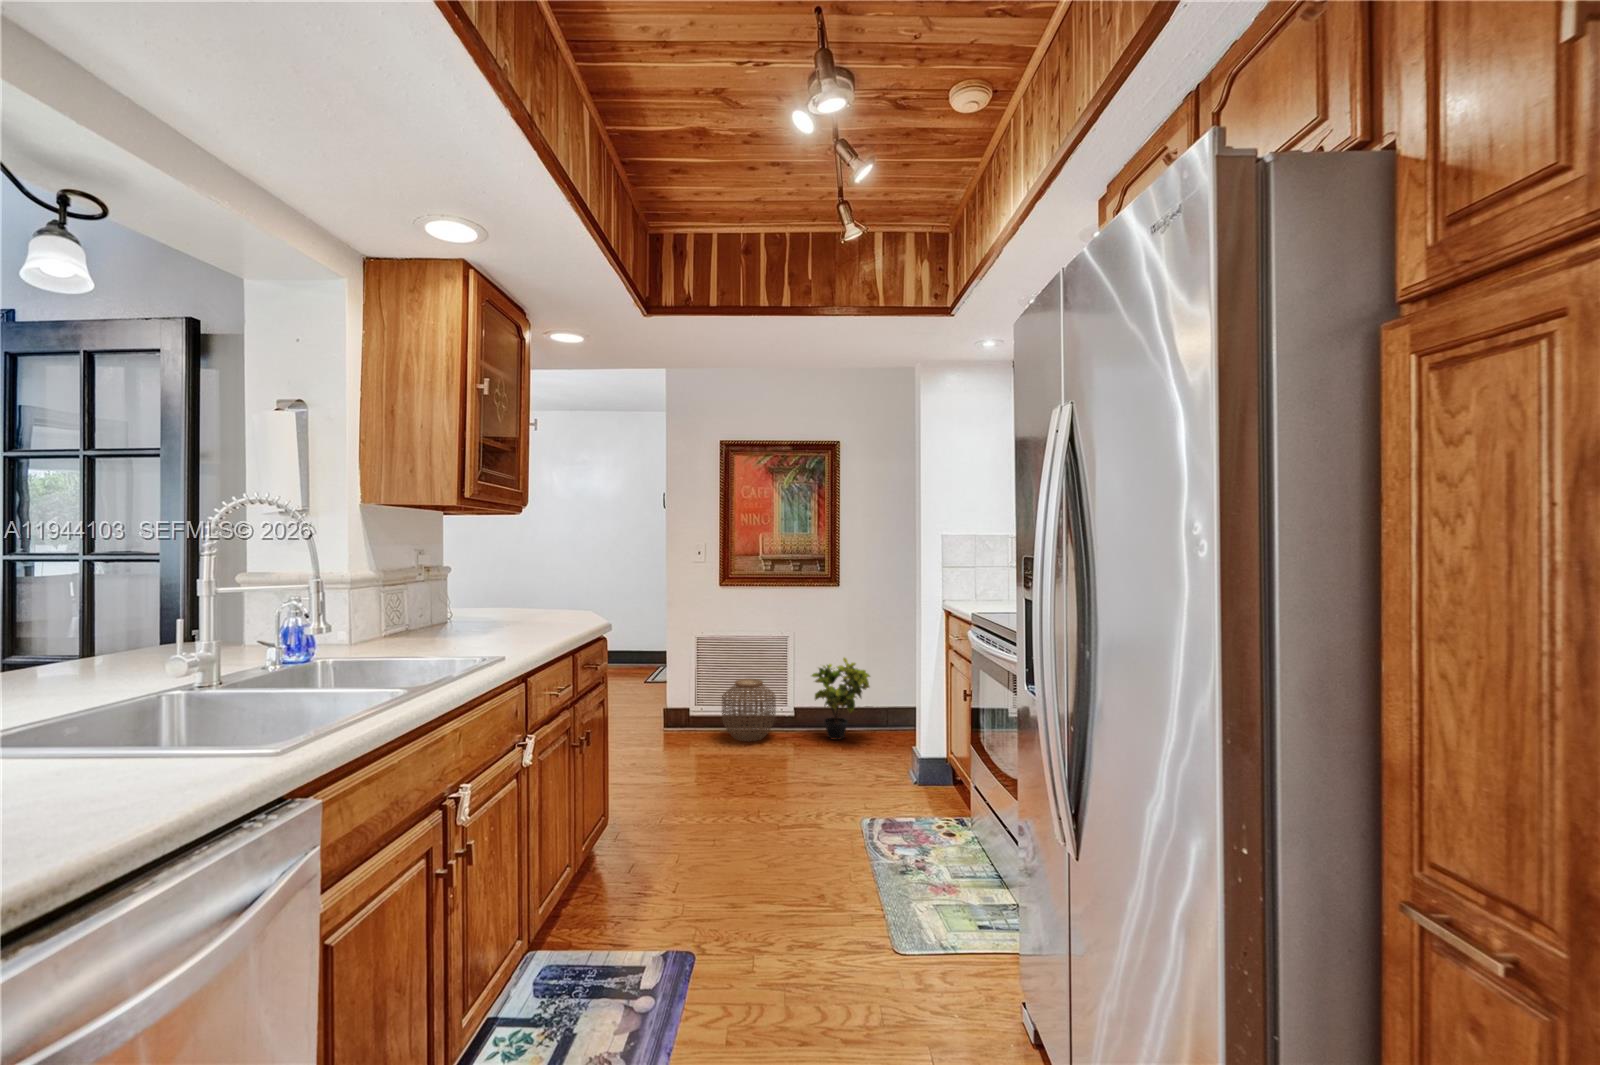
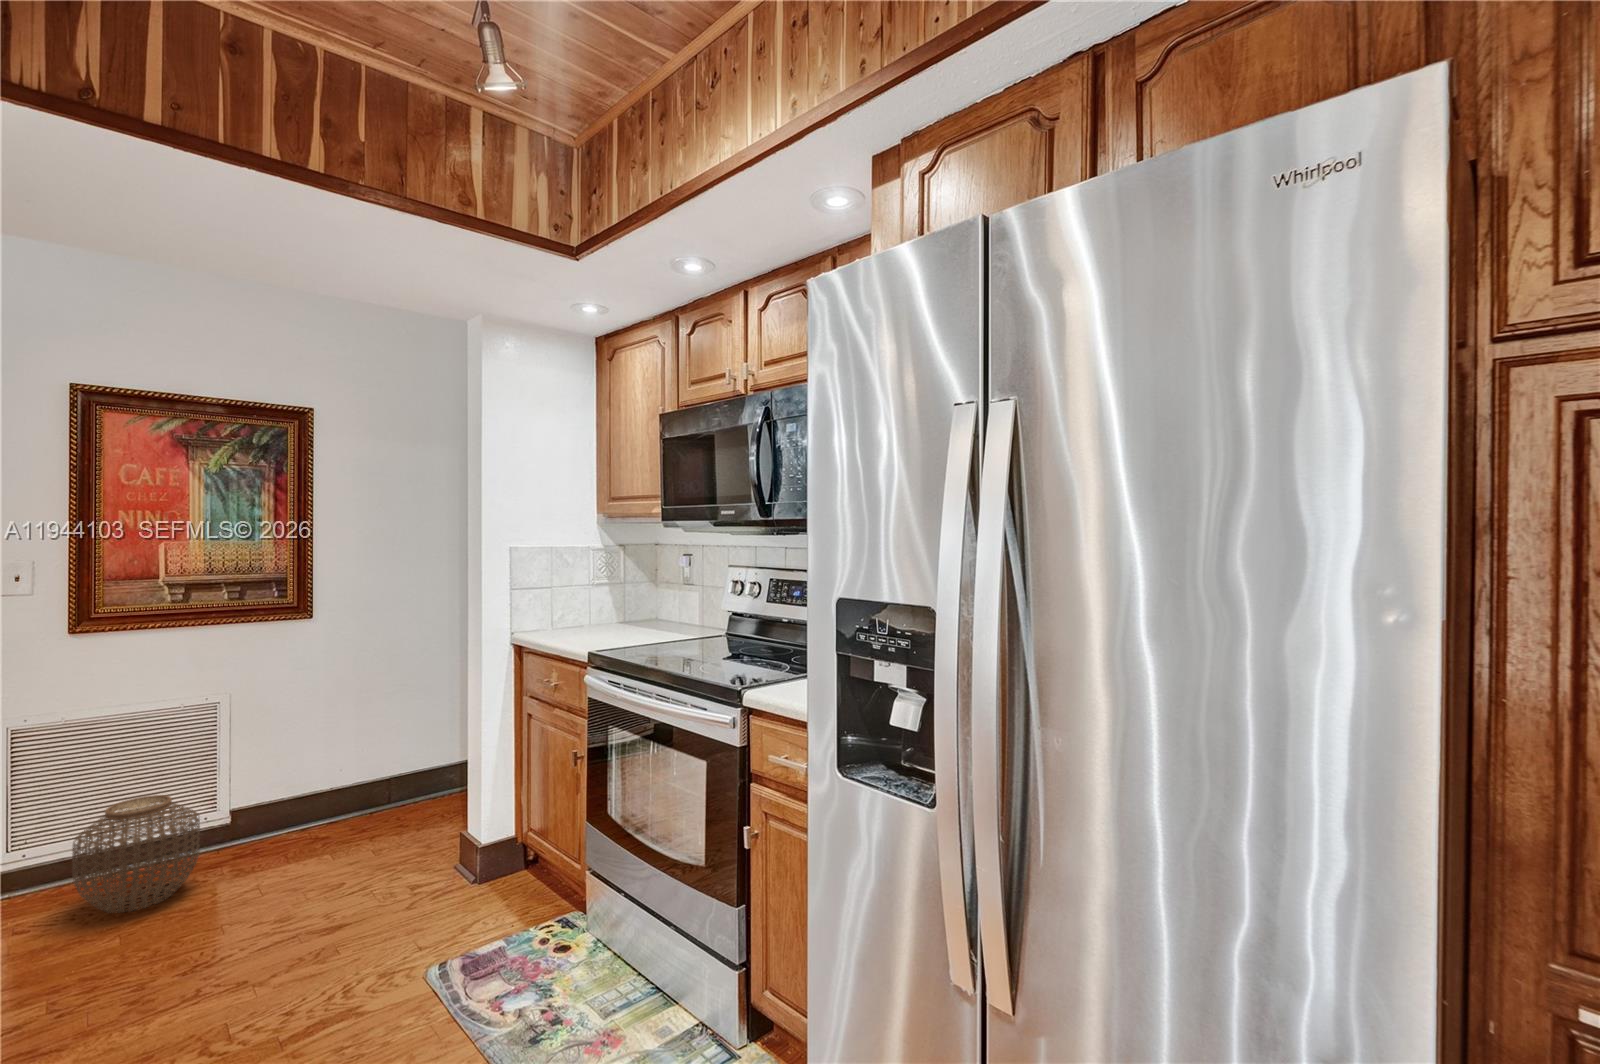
potted plant: present [812,658,870,739] -> none [269,729,379,858]

